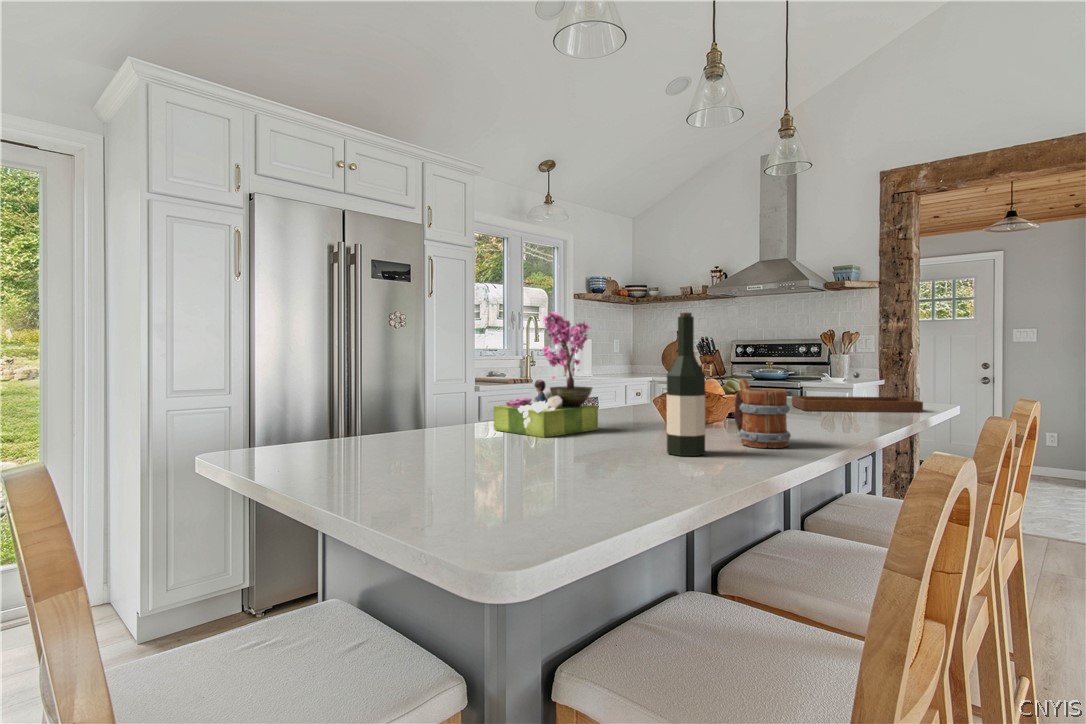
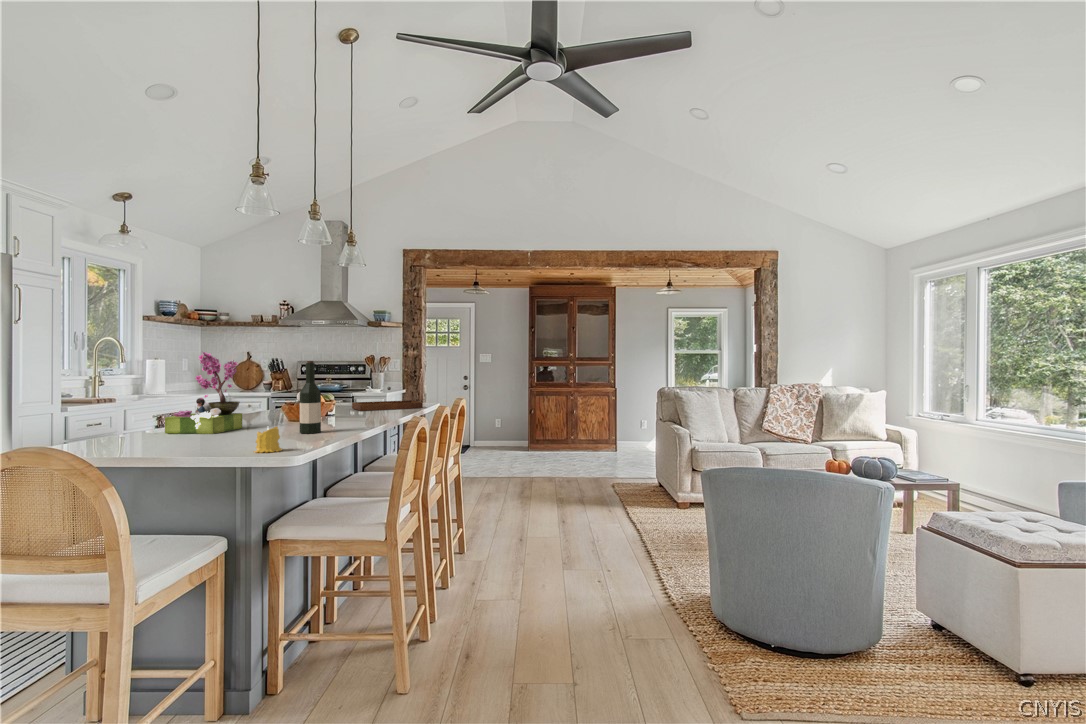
mug: present [734,379,791,448] -> none [330,393,360,428]
candle: none [514,445,575,512] -> present [255,427,282,453]

